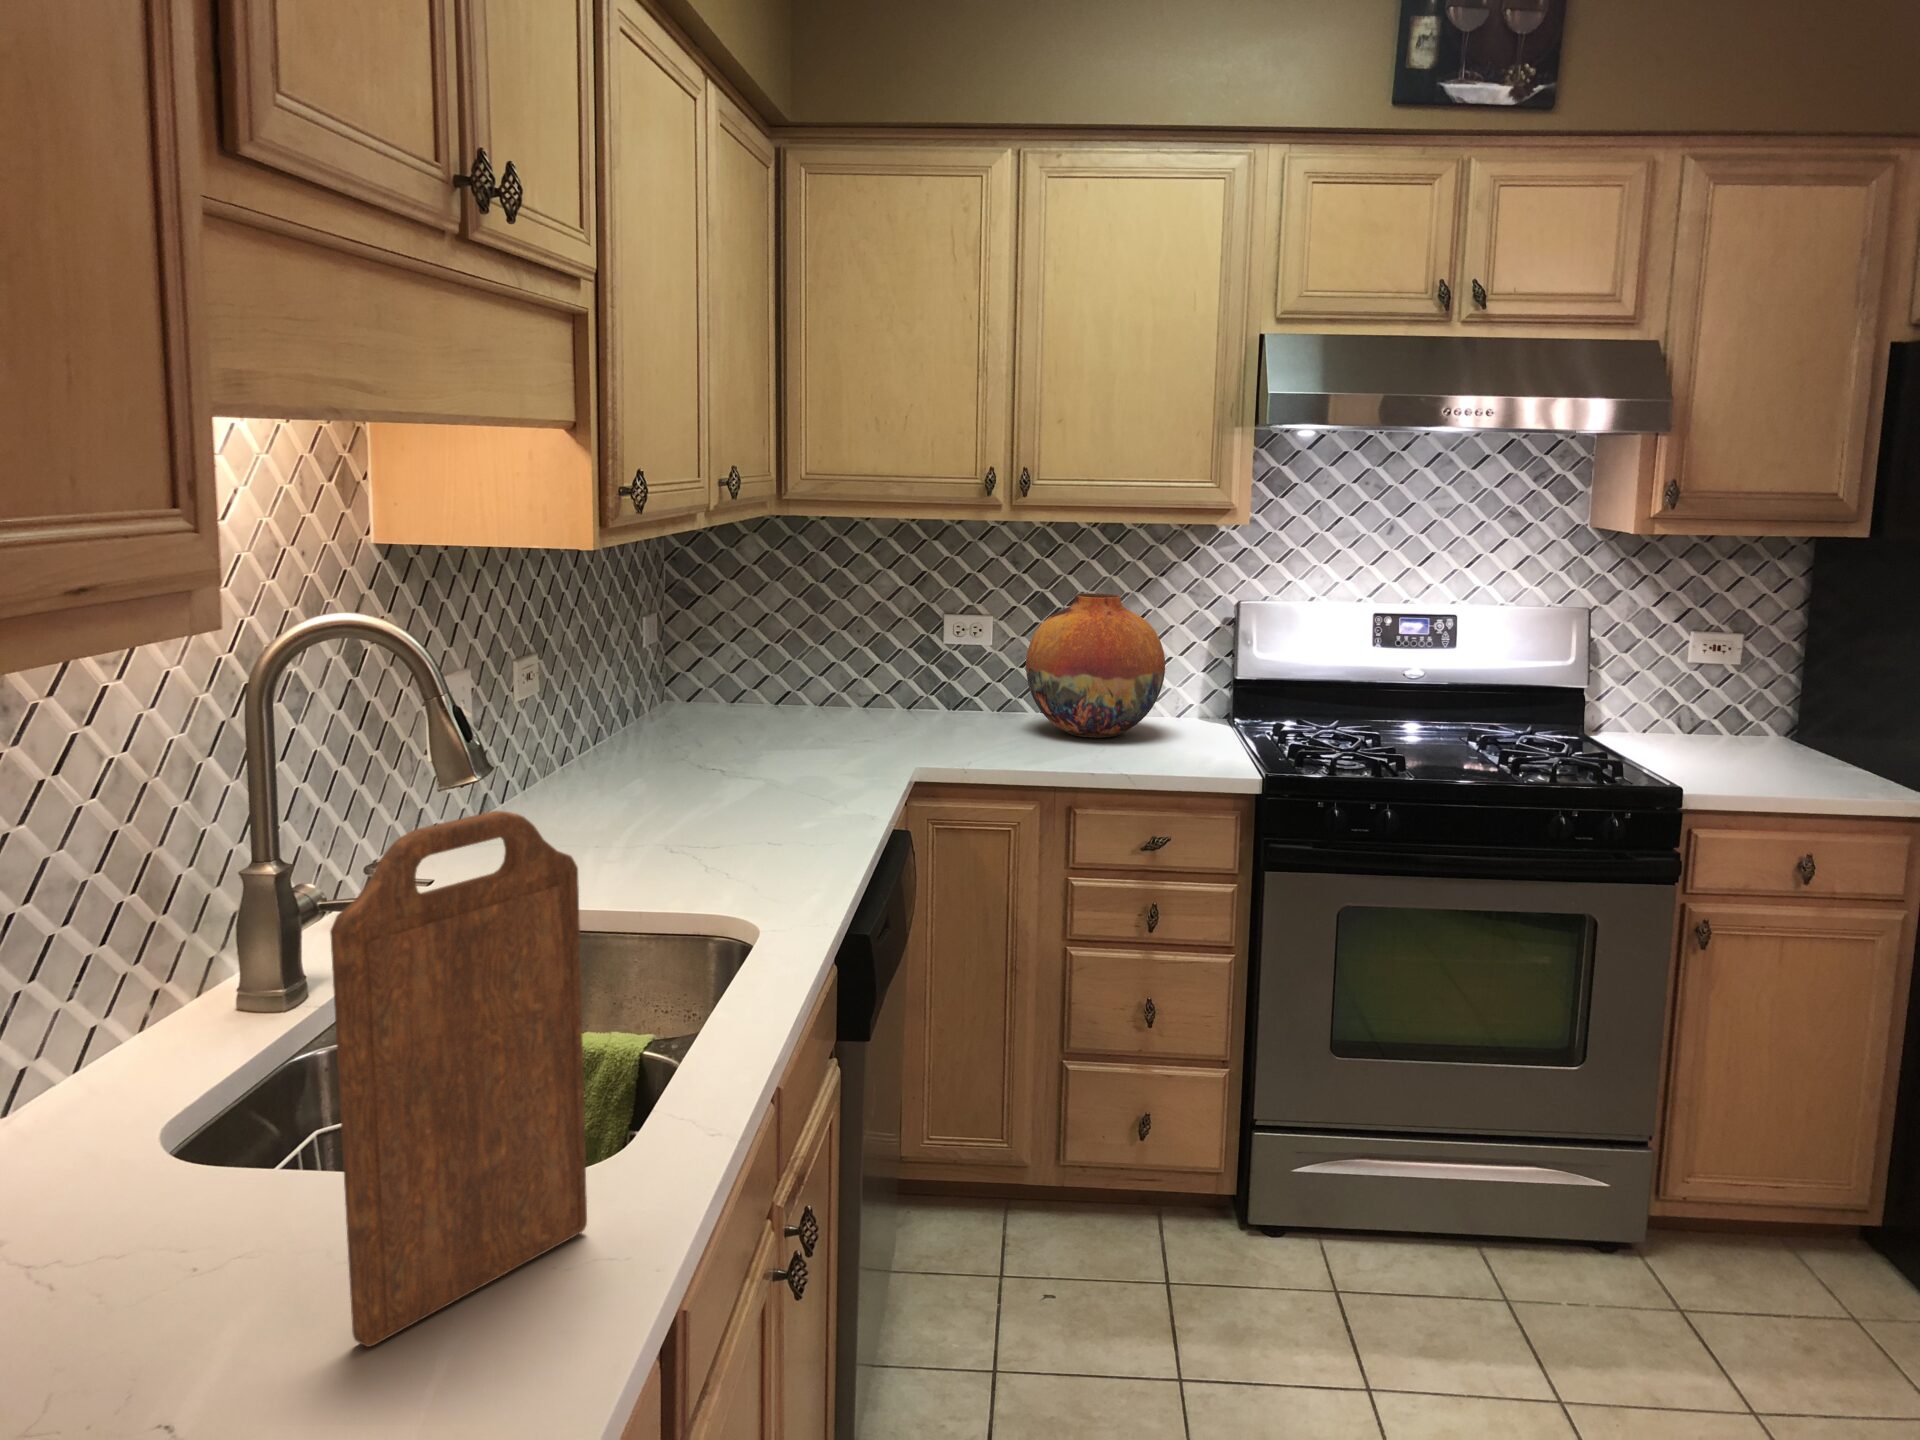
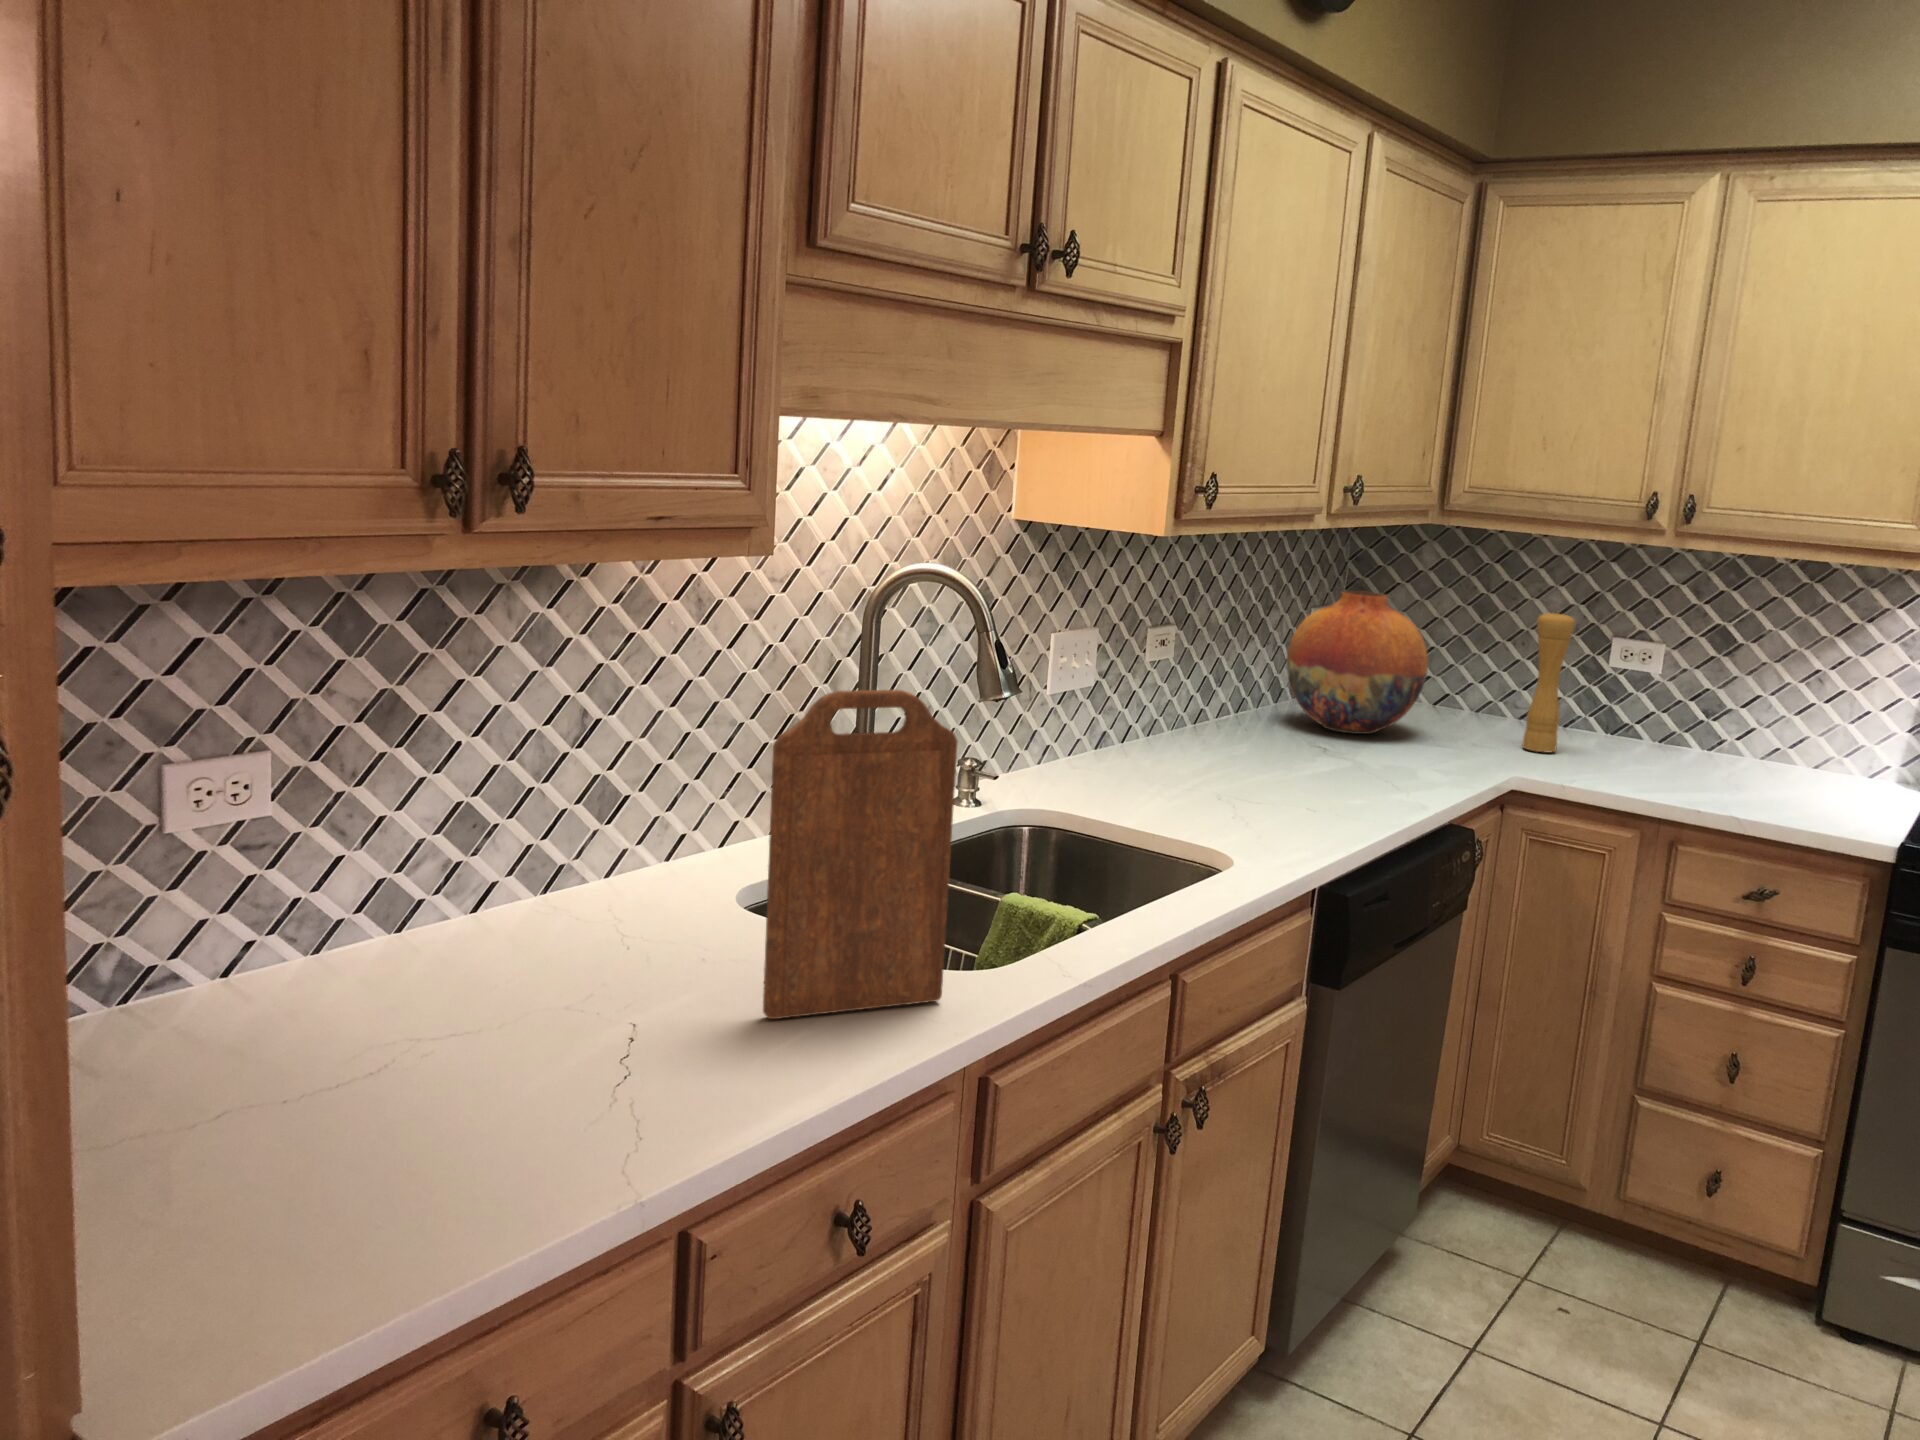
vase: present [1026,593,1165,738] -> present [1287,591,1428,734]
pepper mill: none [895,595,931,739] -> present [1522,612,1575,752]

